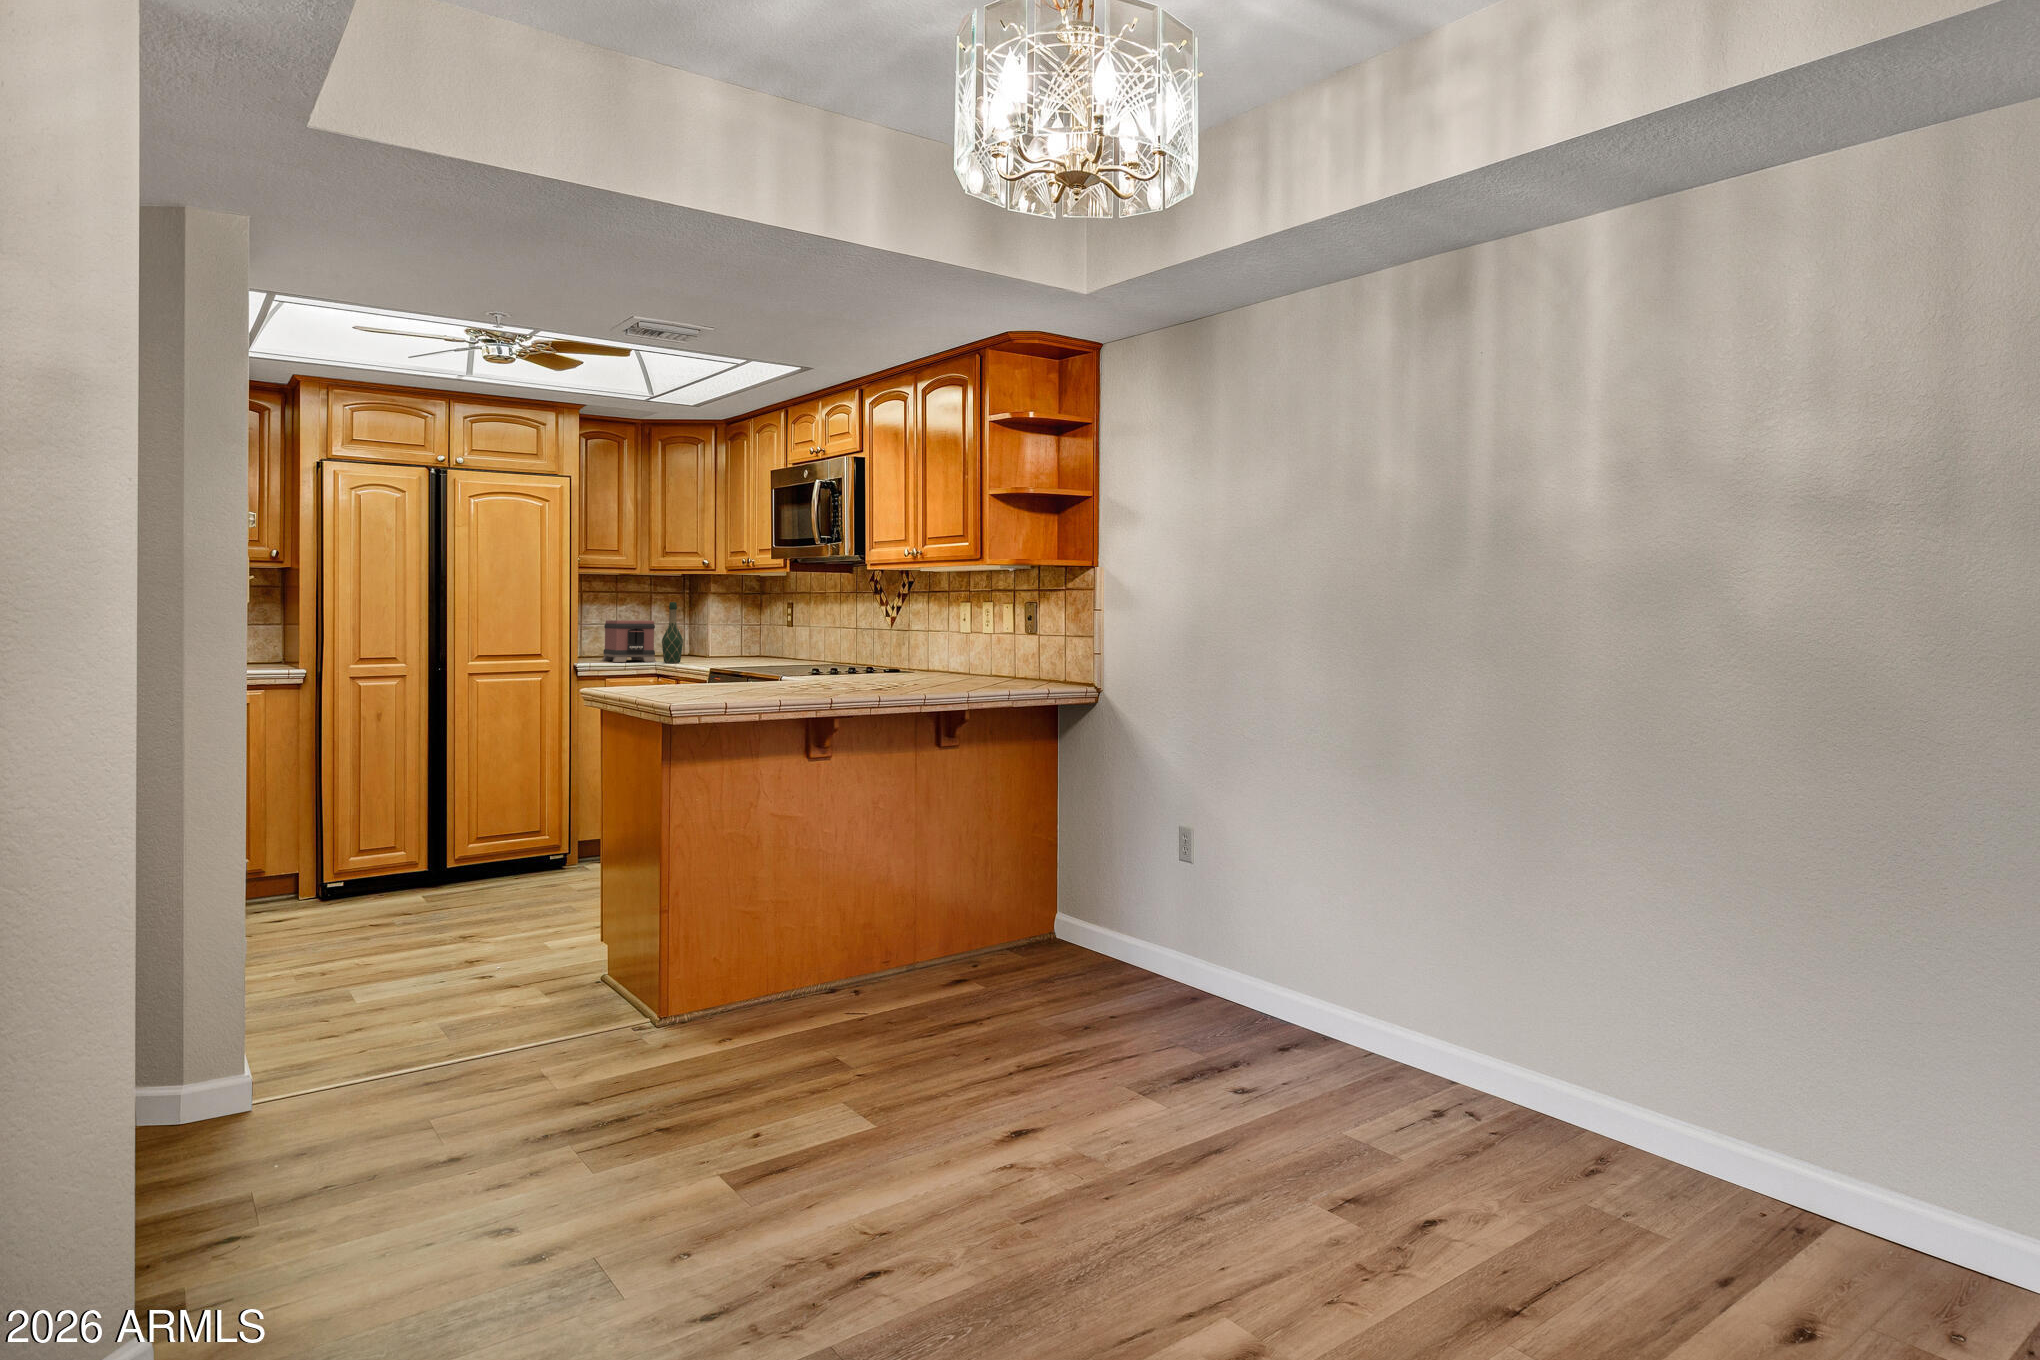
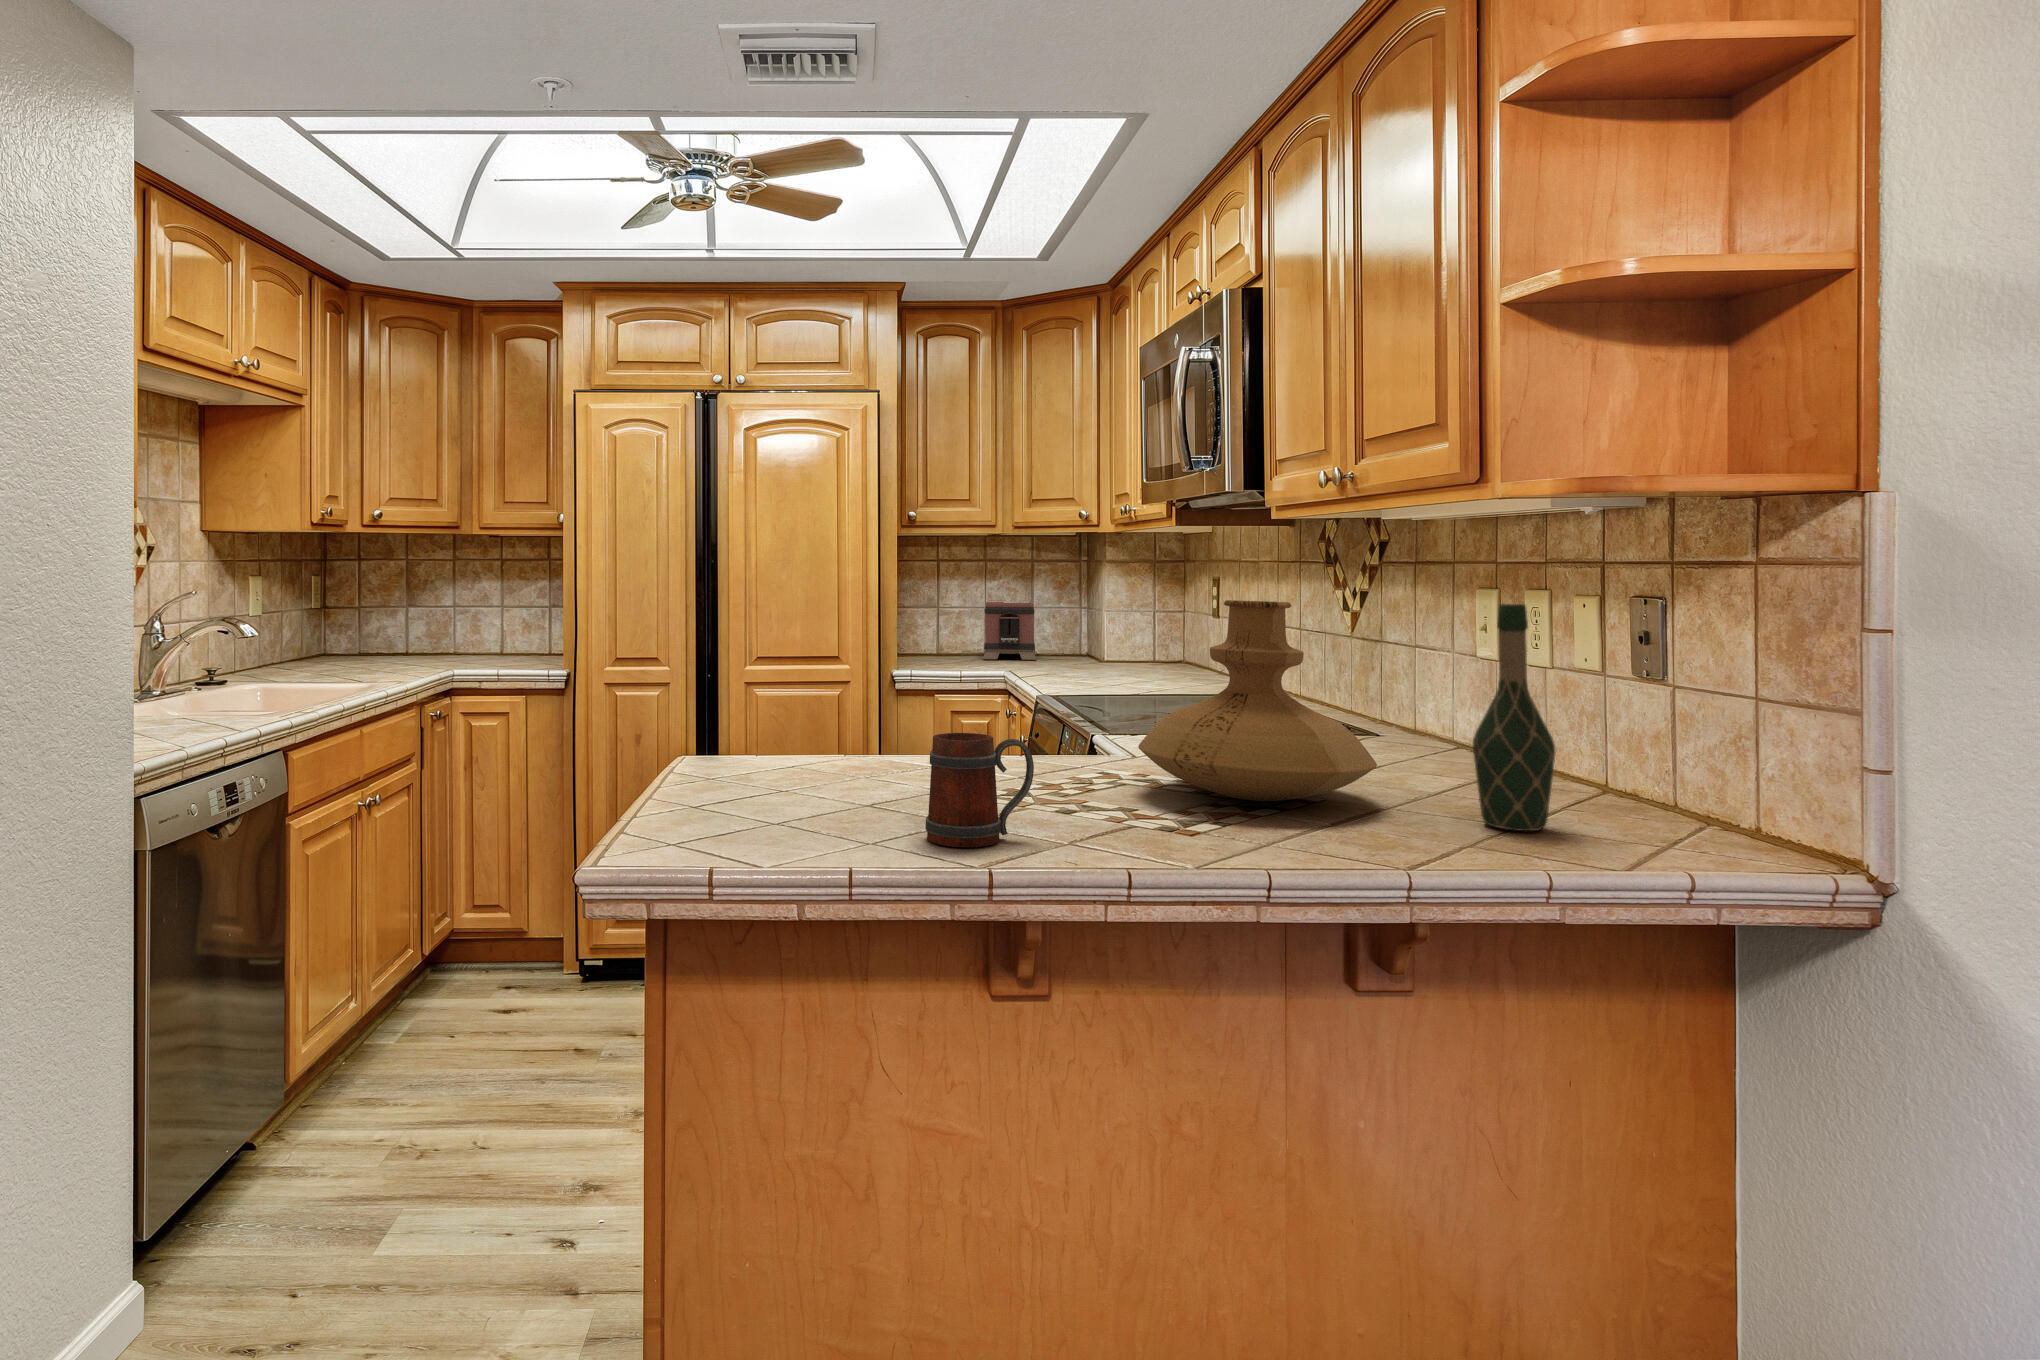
wine bottle: present [662,602,683,663] -> present [1473,604,1556,831]
vase: none [847,602,944,685] -> present [1138,600,1377,801]
mug: none [791,653,835,696] -> present [925,733,1034,847]

